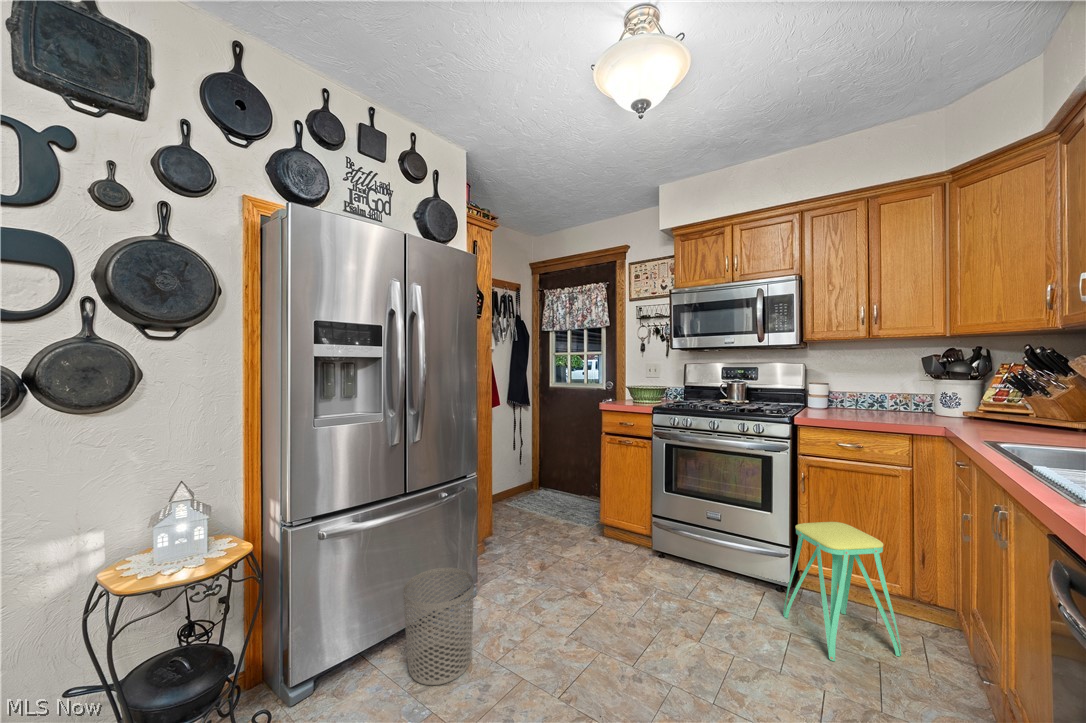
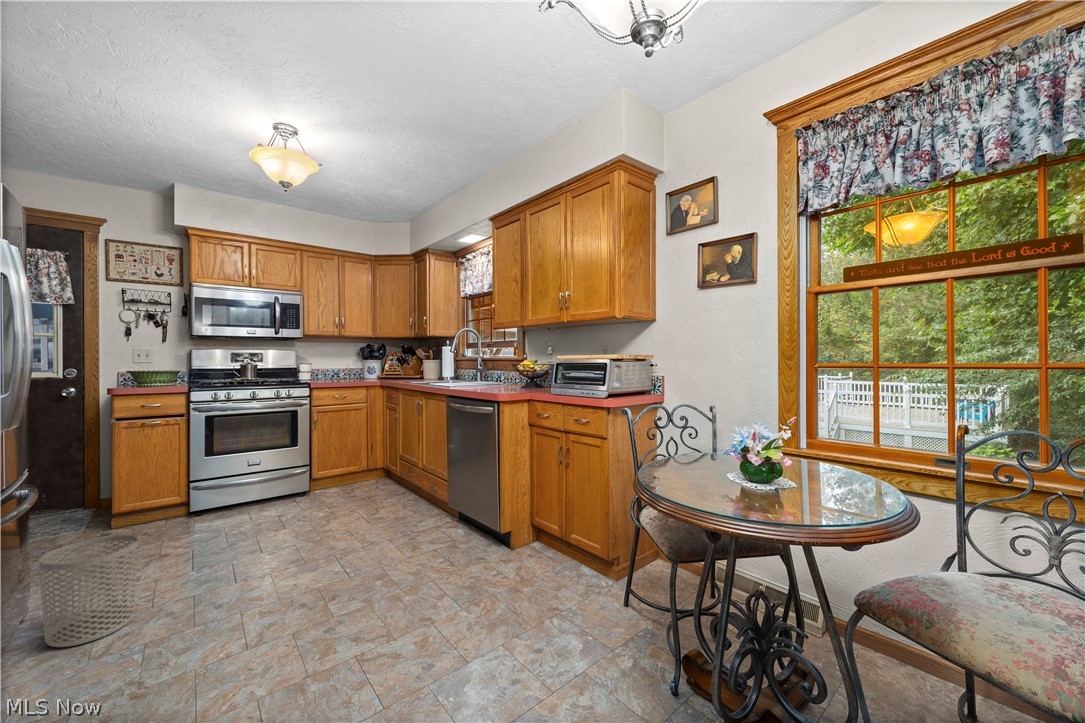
stool: present [784,522,902,661] -> none [317,438,375,504]

